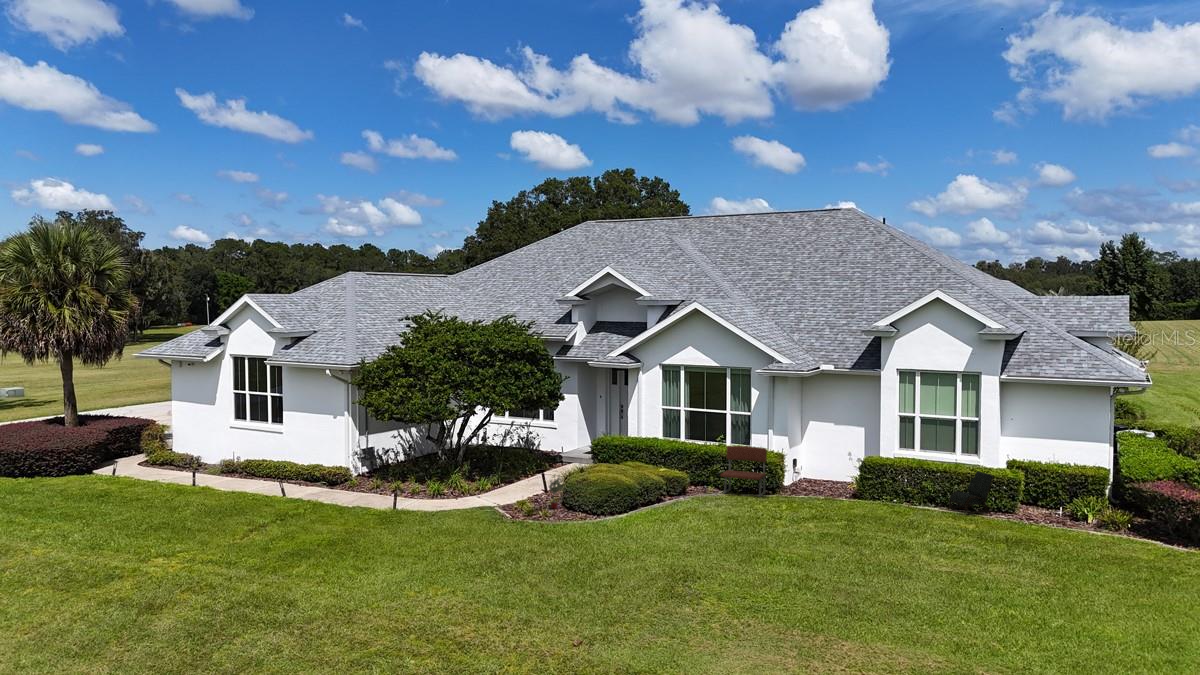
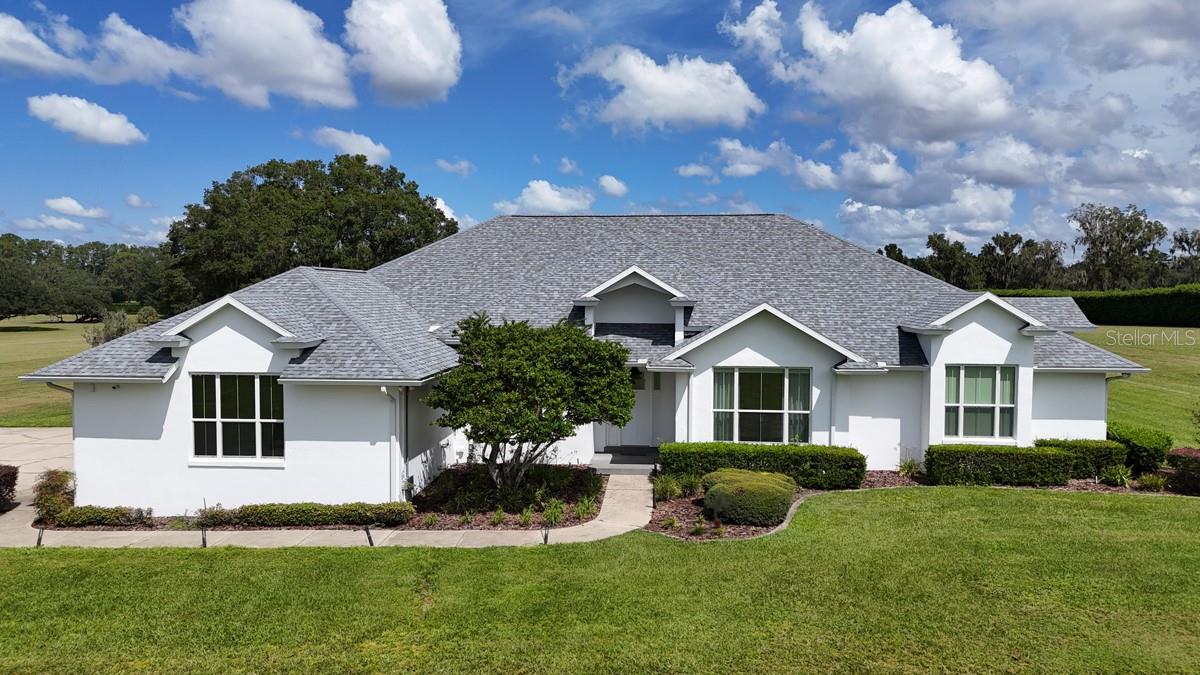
bench: present [720,446,767,496] -> none [818,443,865,491]
lounge chair: present [949,471,994,515] -> none [1023,450,1055,490]

